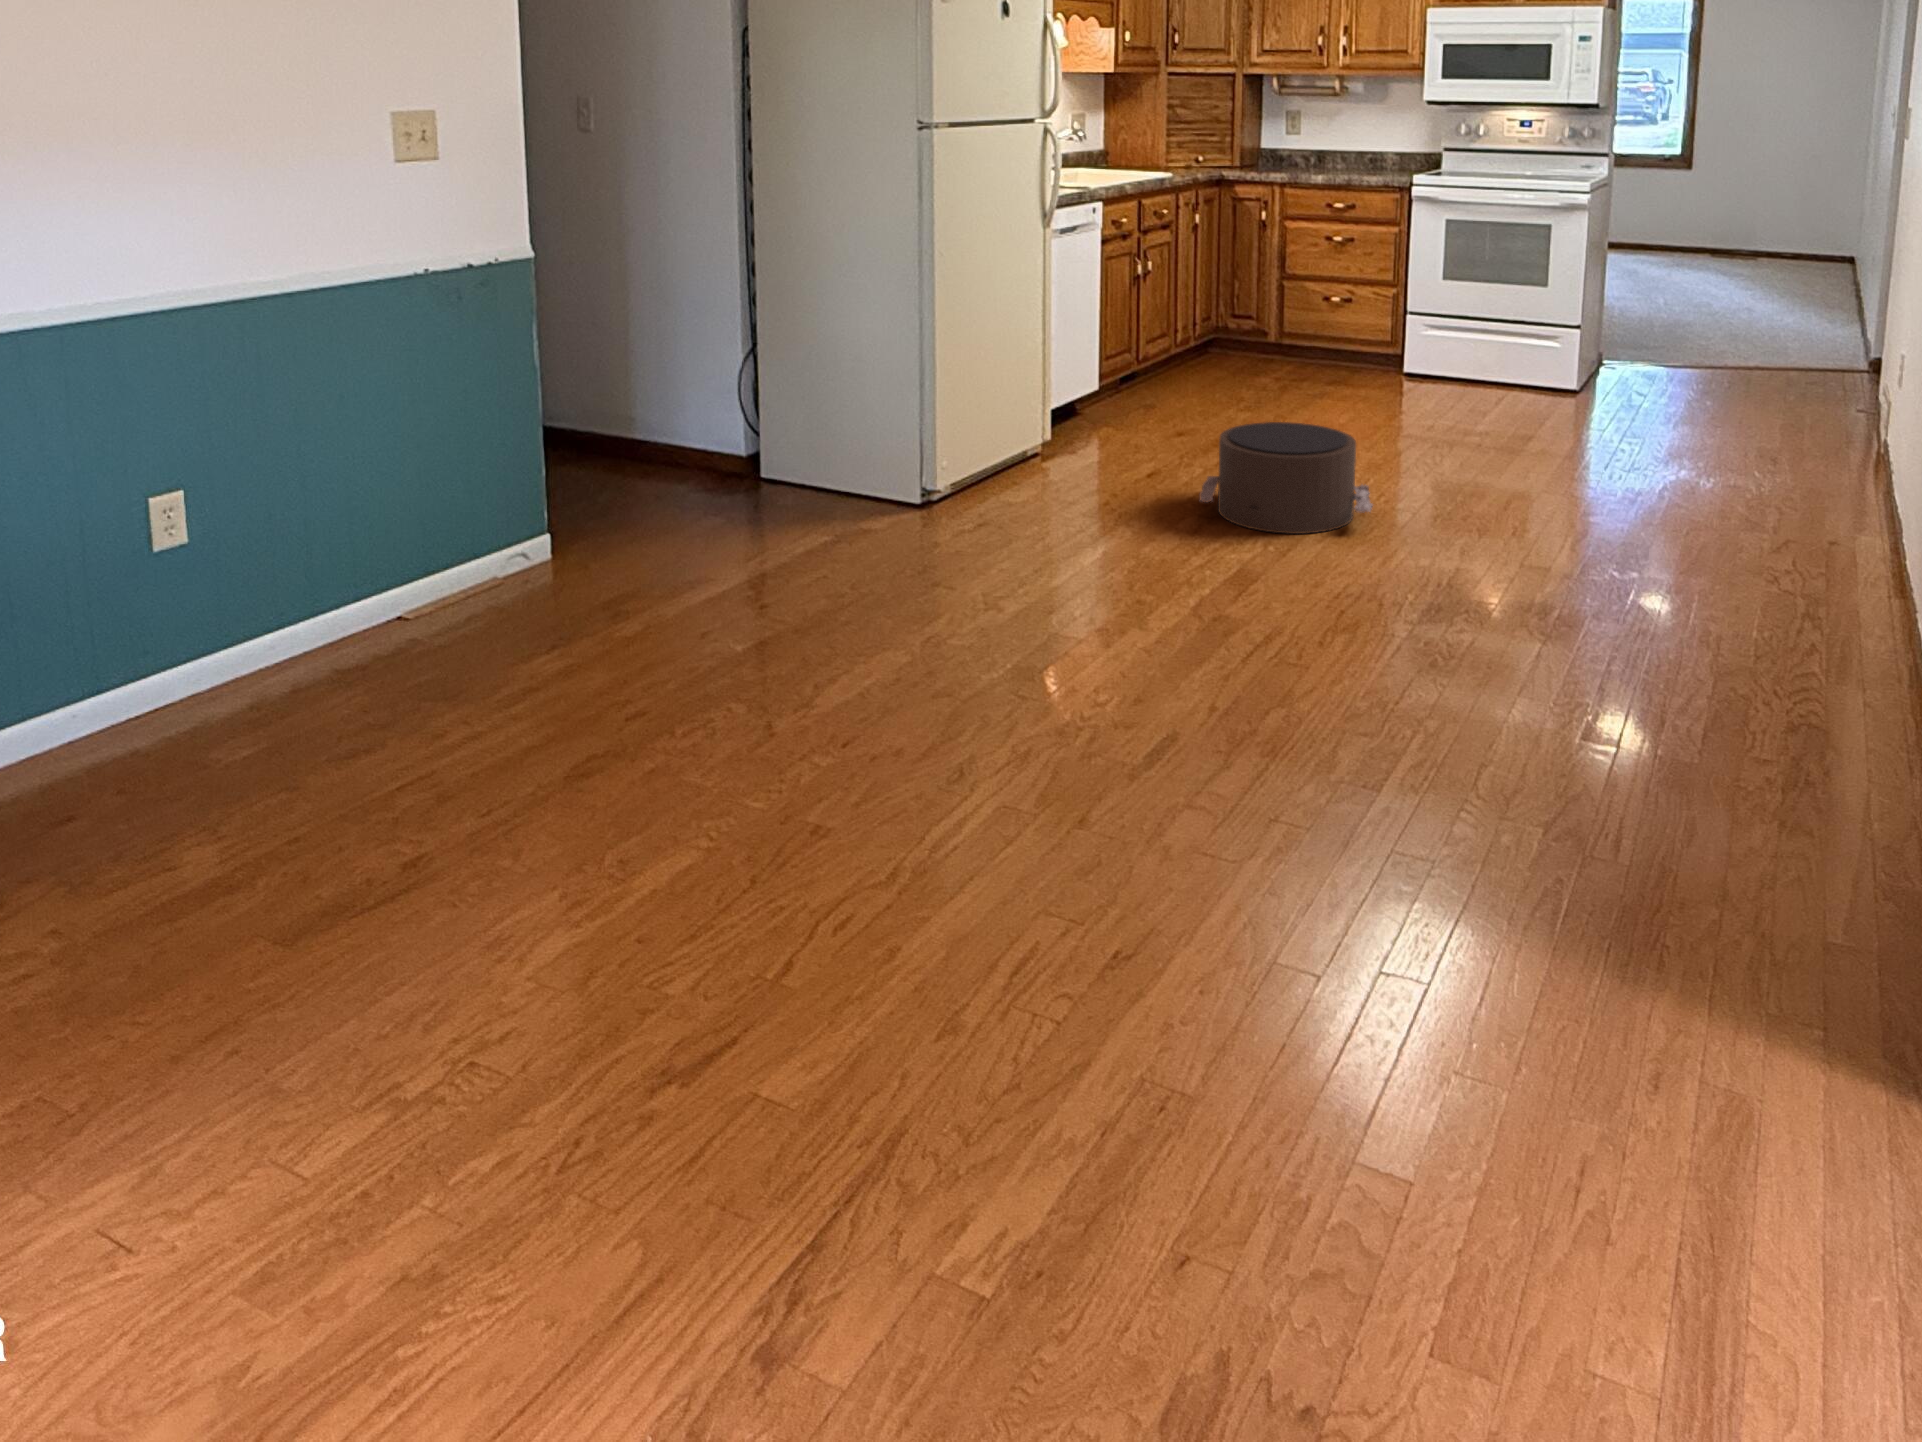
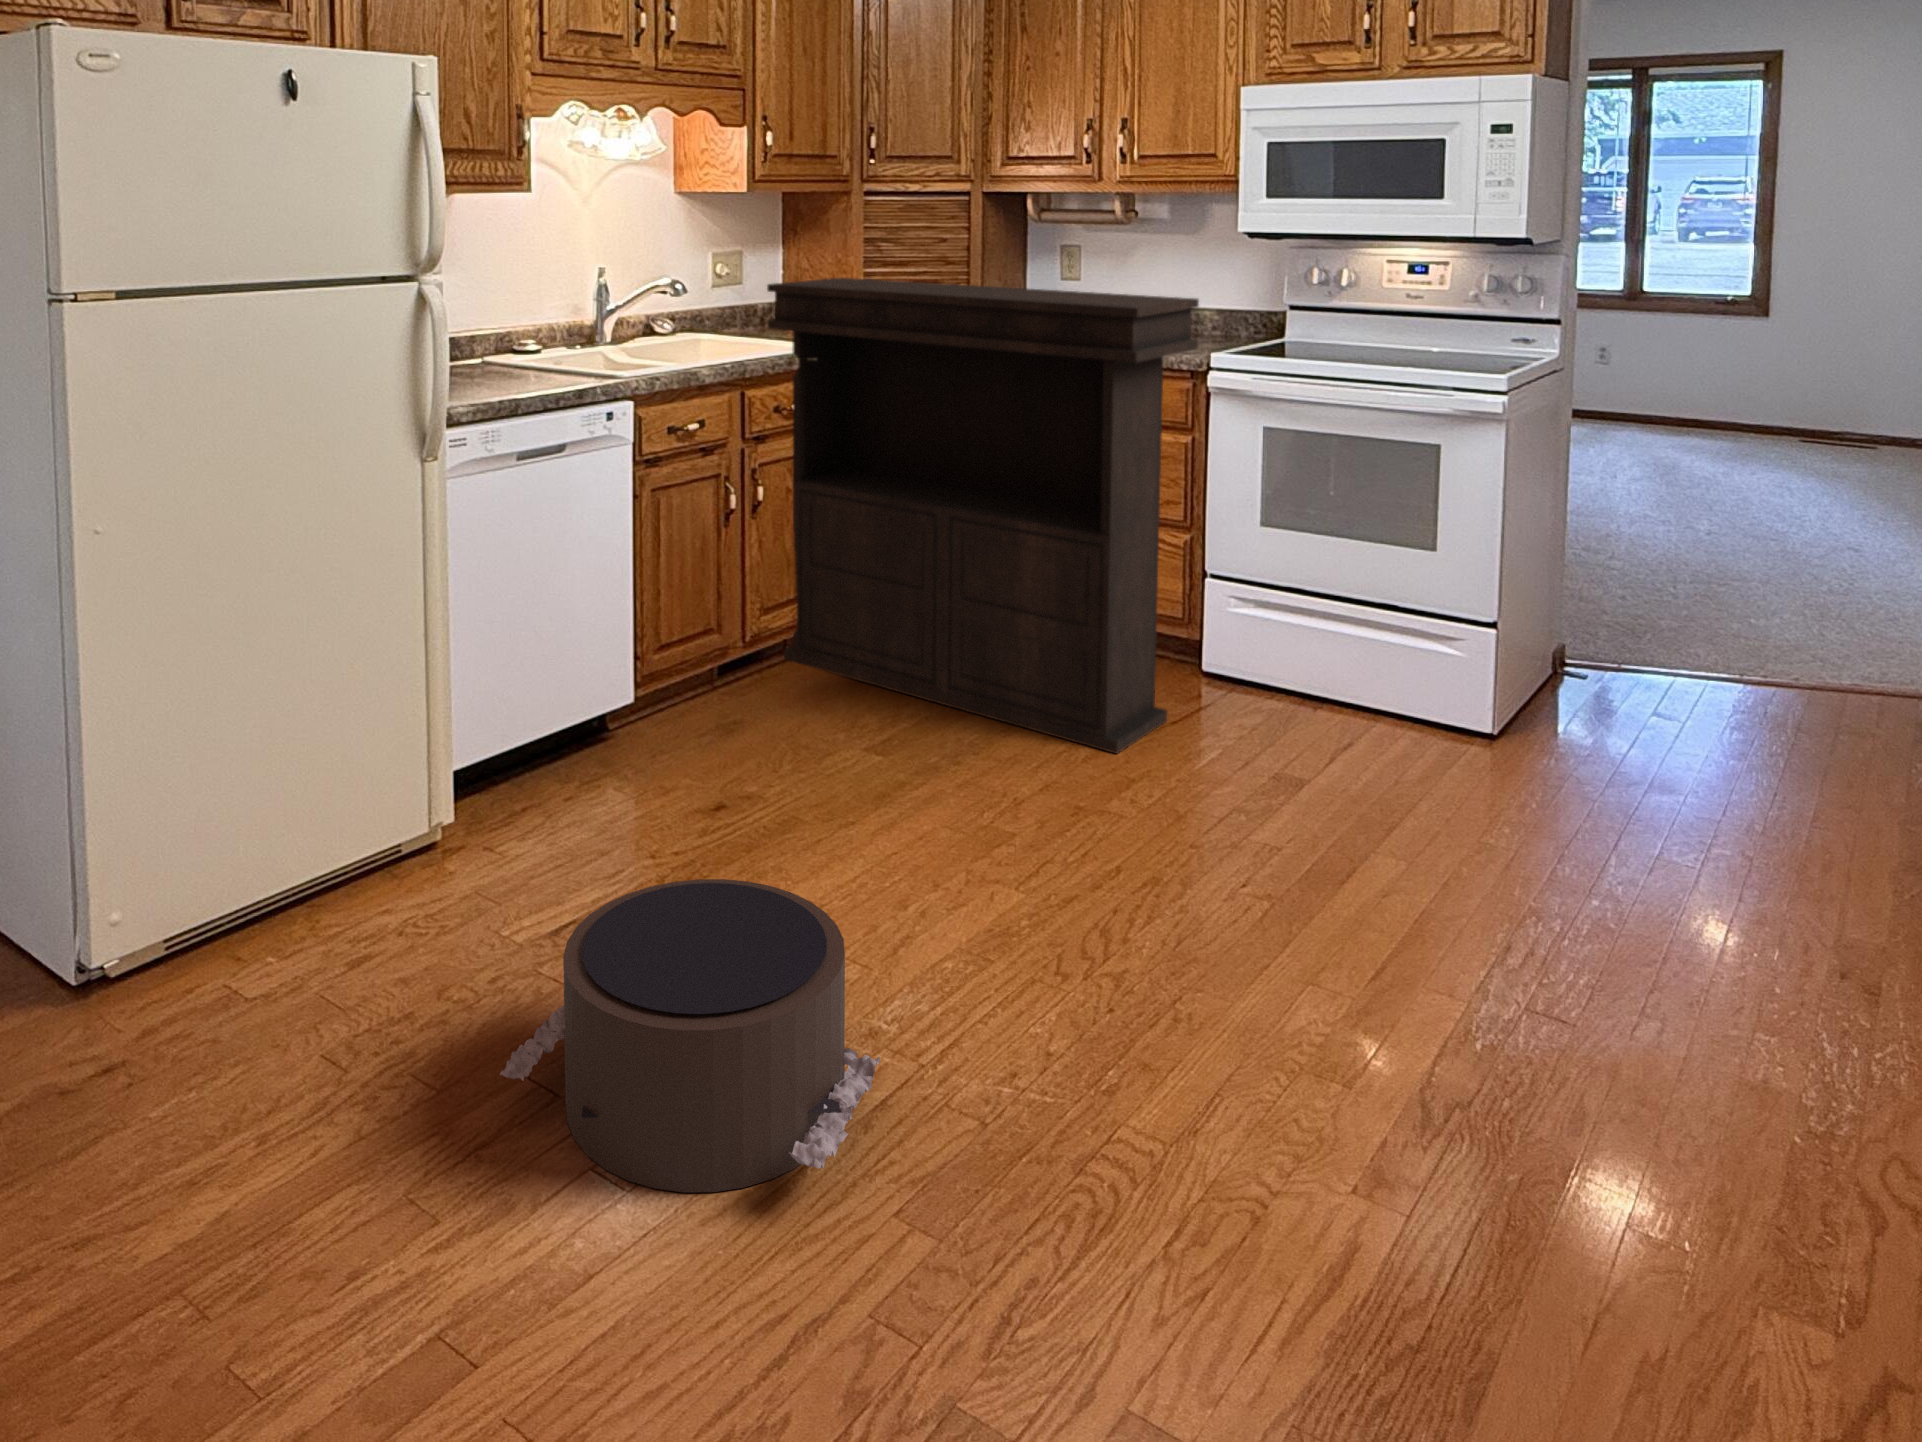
console table: none [1147,130,1424,403] -> present [767,278,1199,754]

